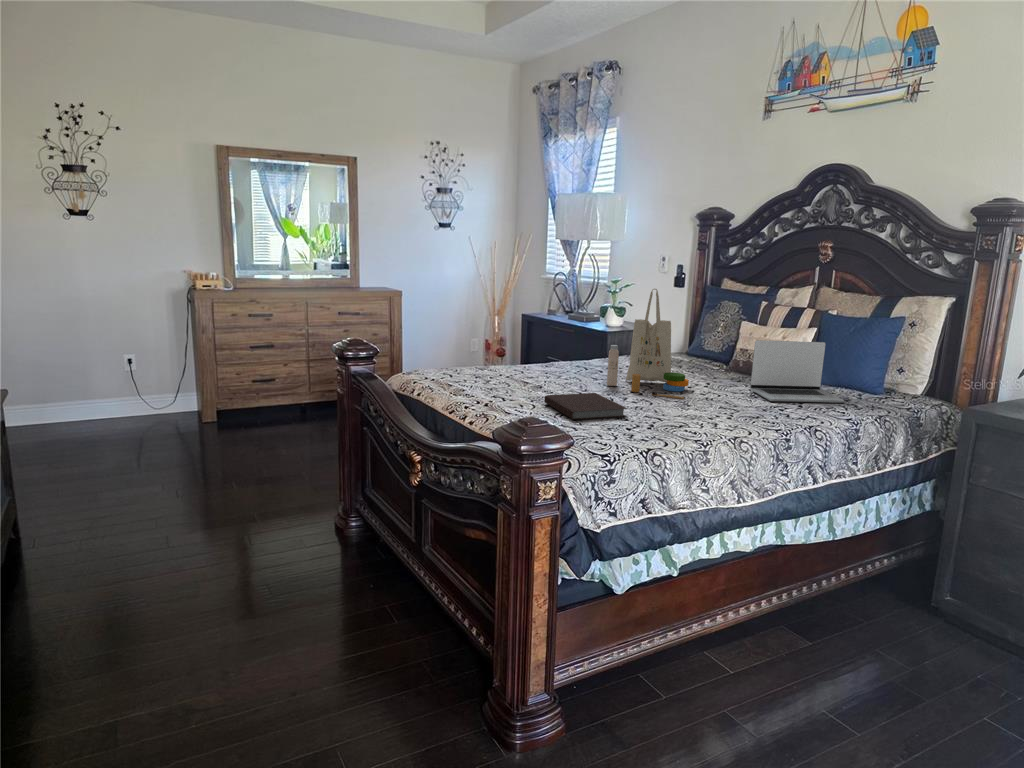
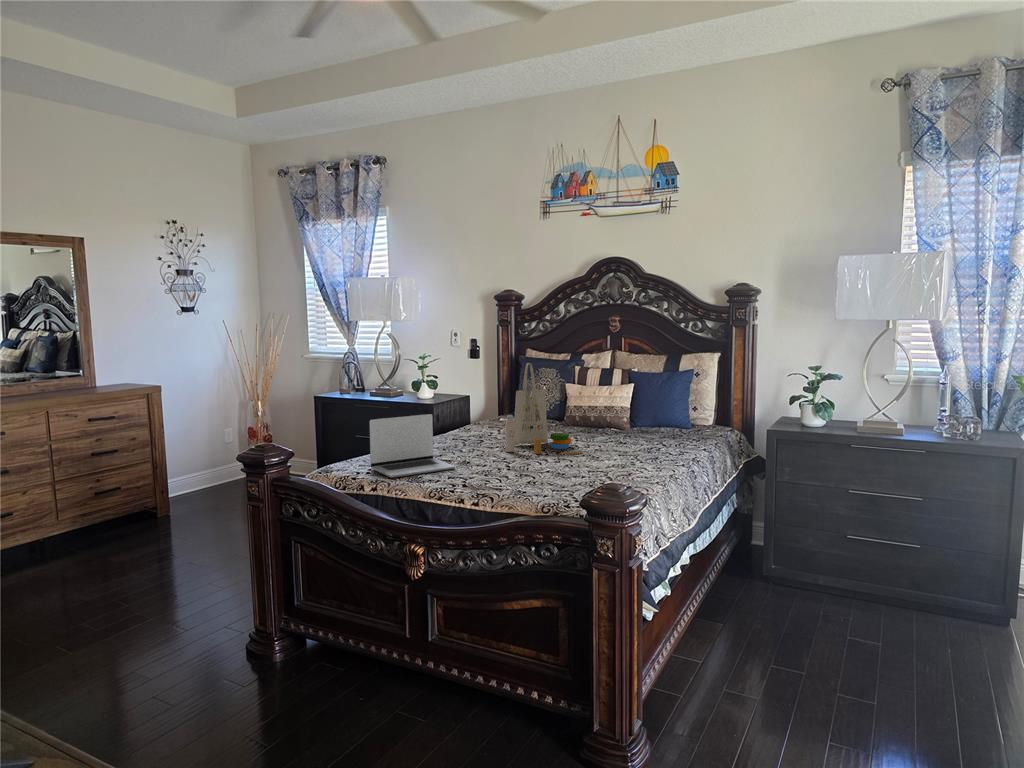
laptop: present [750,340,844,403] -> present [369,414,455,478]
notebook: present [545,393,627,420] -> none [495,459,577,484]

